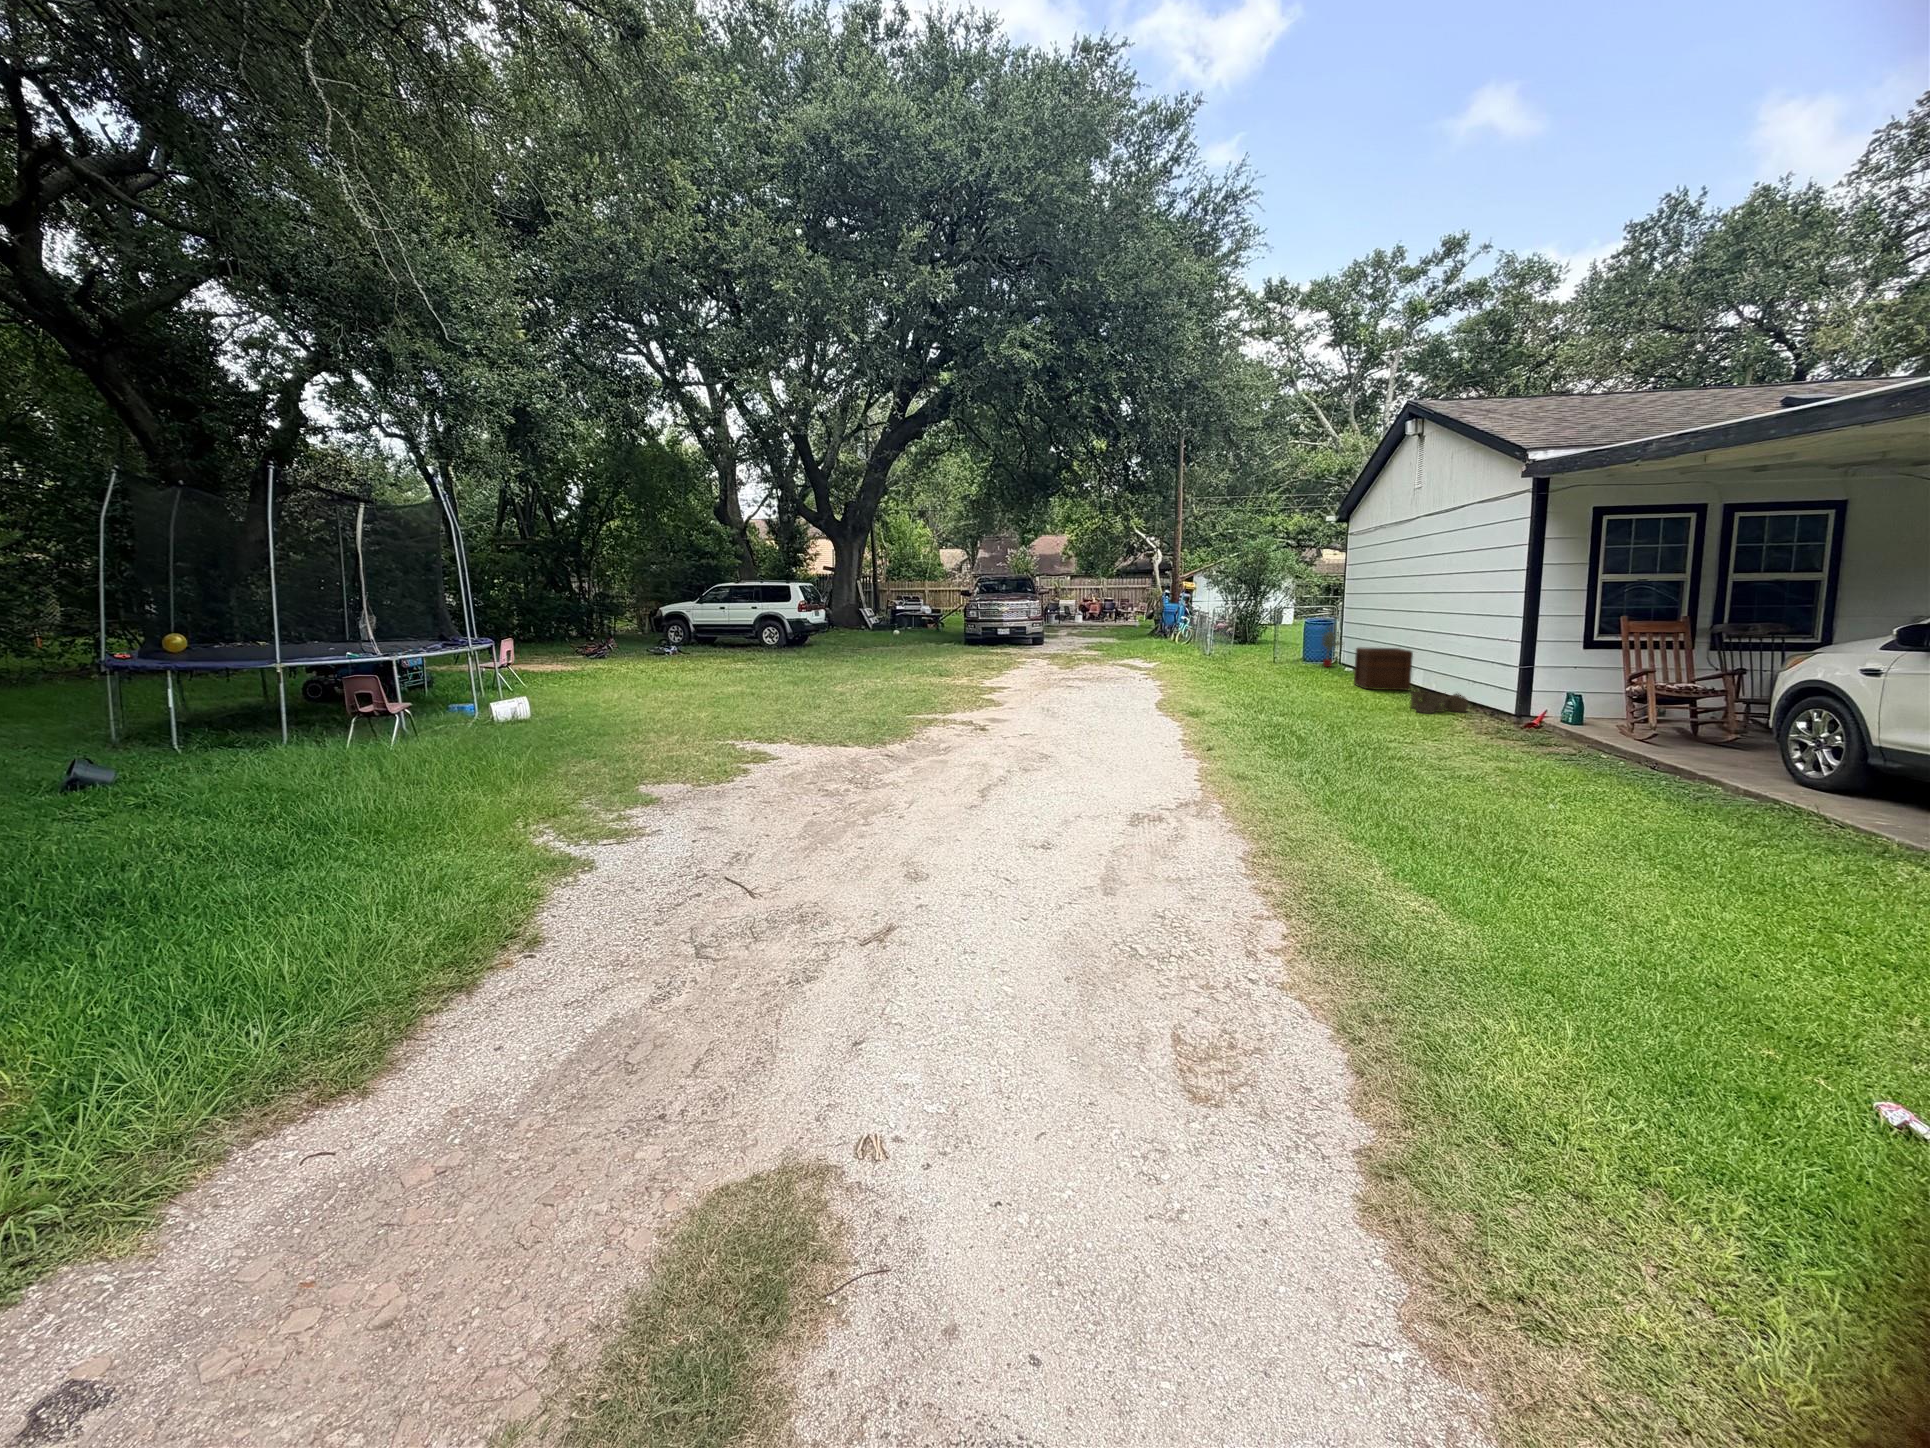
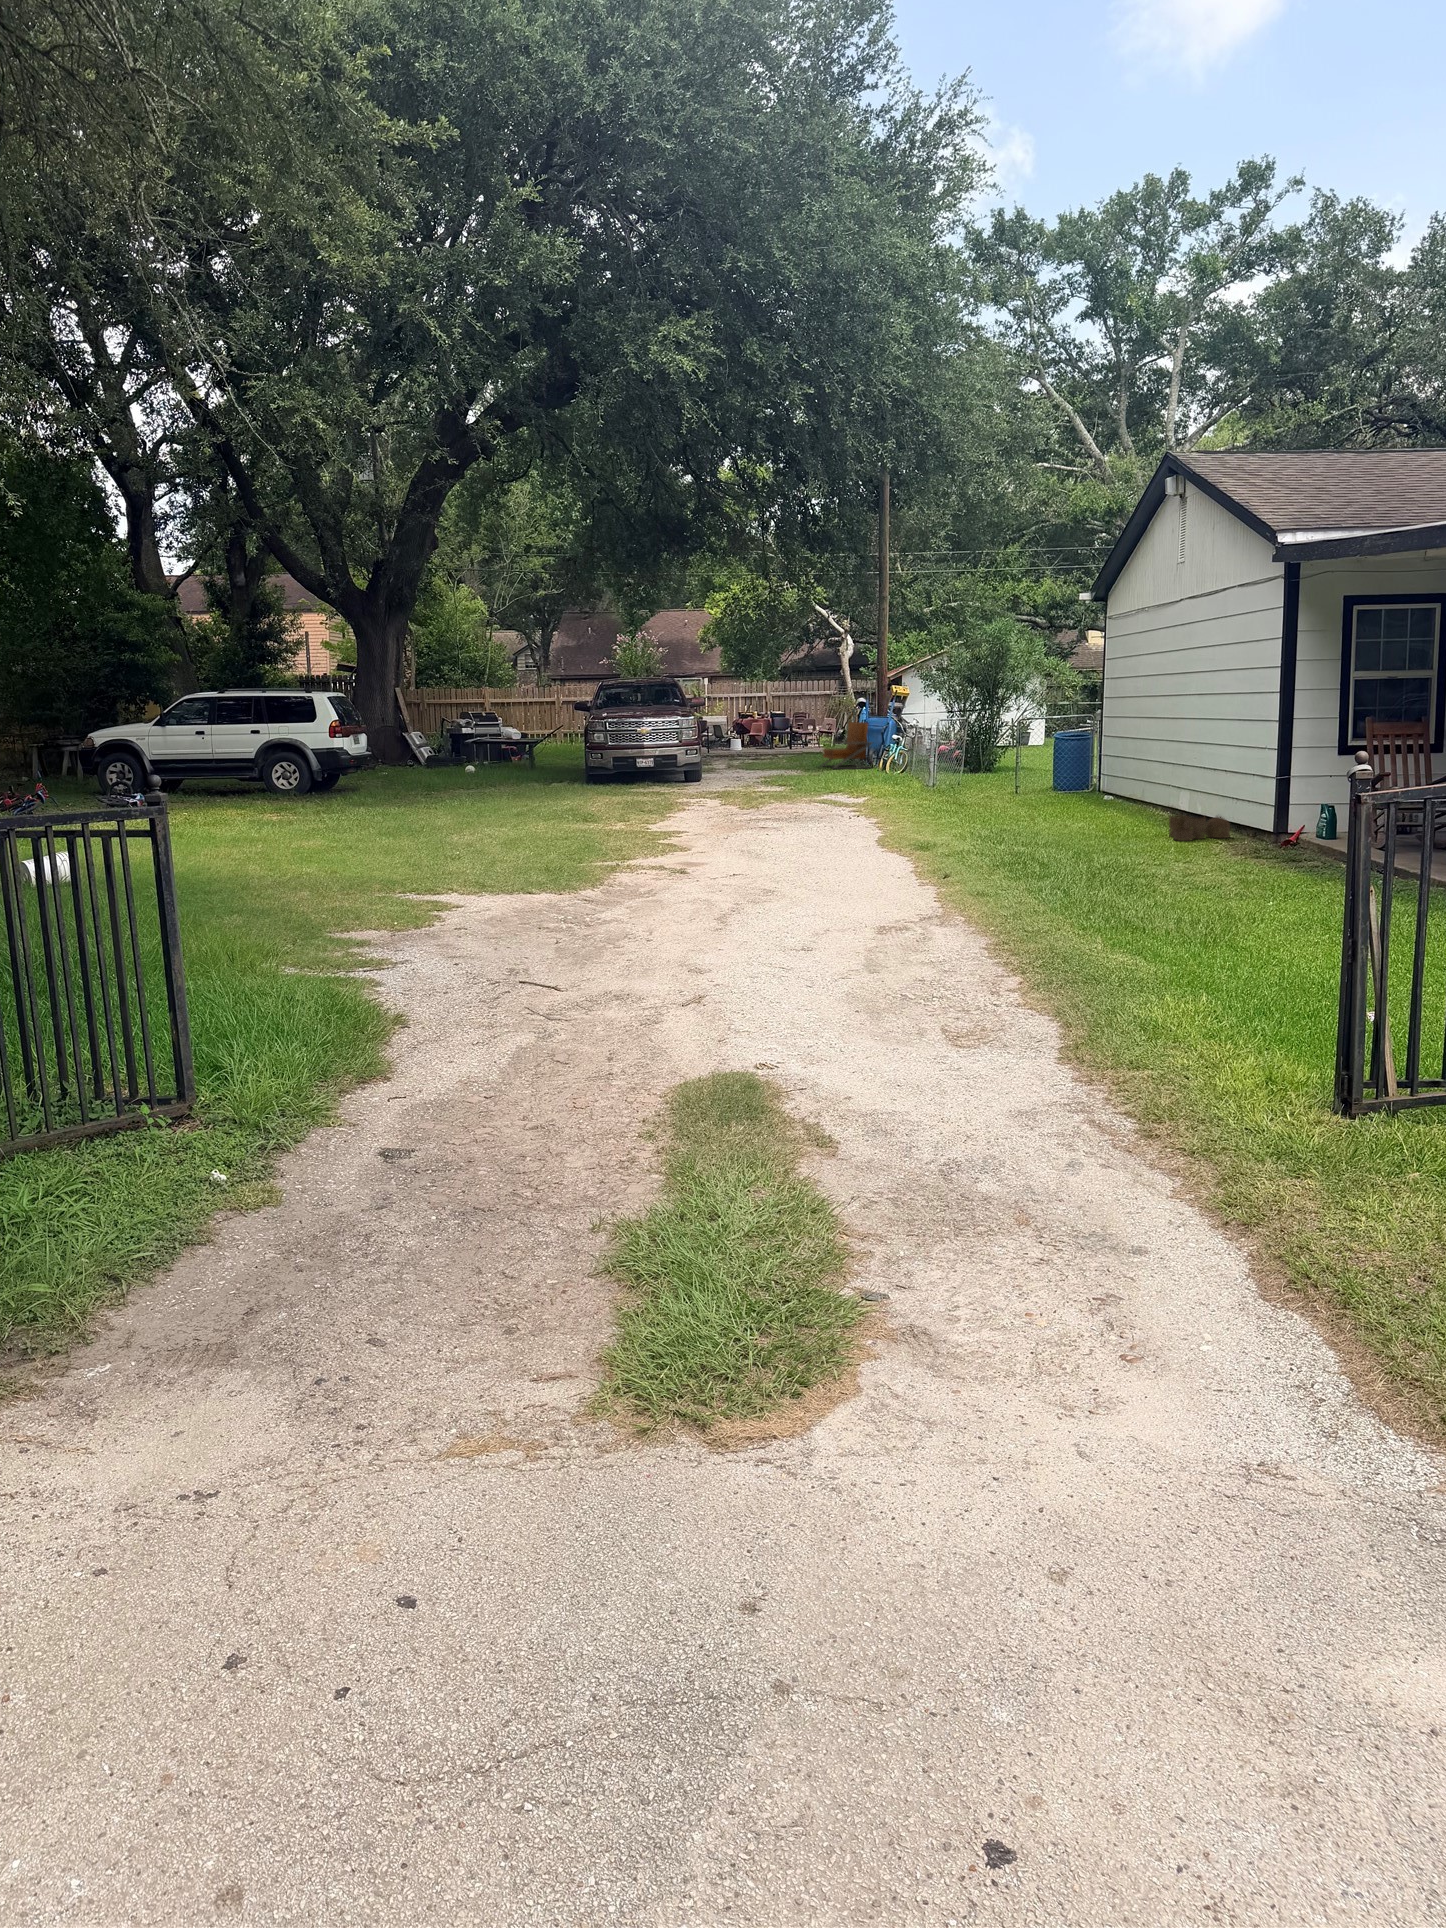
lounge chair: none [1128,609,1167,641] -> present [821,722,872,769]
potted tree: present [1322,628,1343,667] -> none [1073,739,1104,795]
wooden crate: present [1354,647,1413,690] -> none [1111,765,1176,818]

